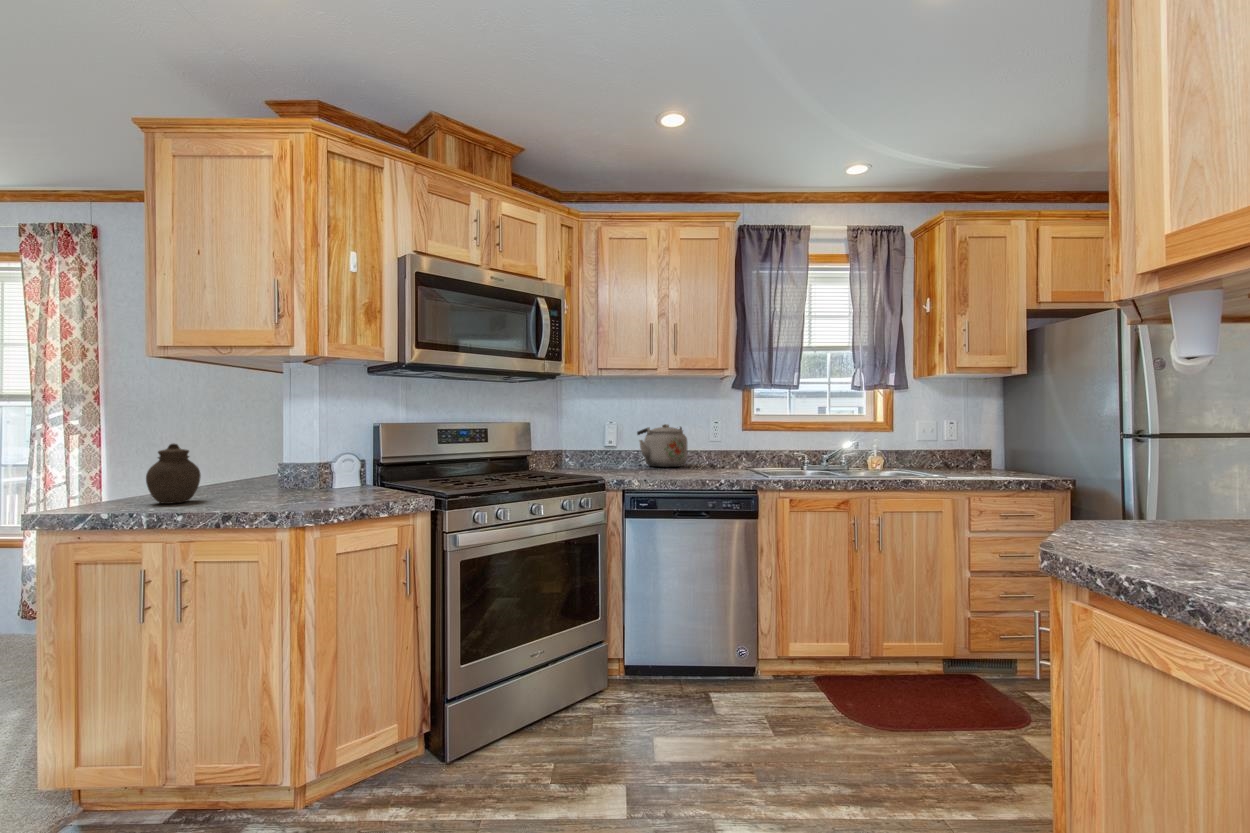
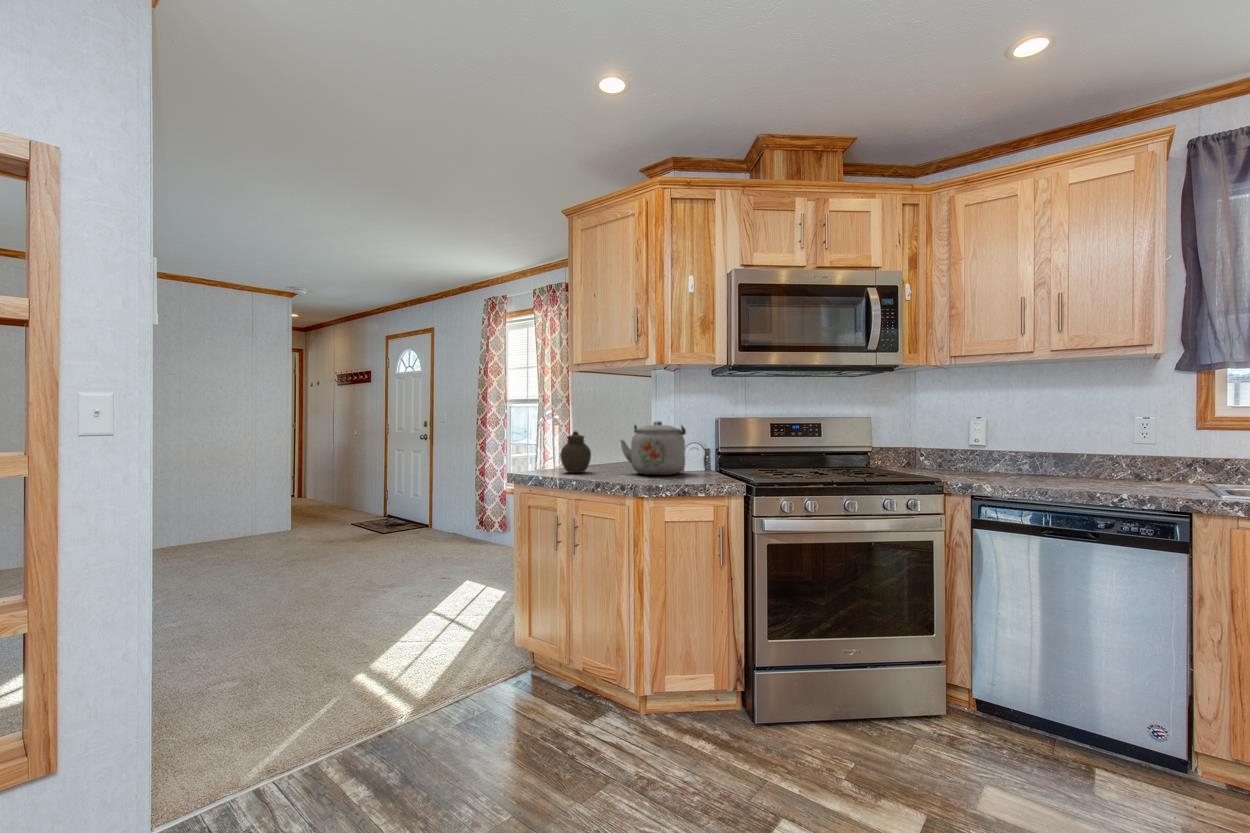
kettle: present [637,424,688,467] -> present [620,421,686,475]

